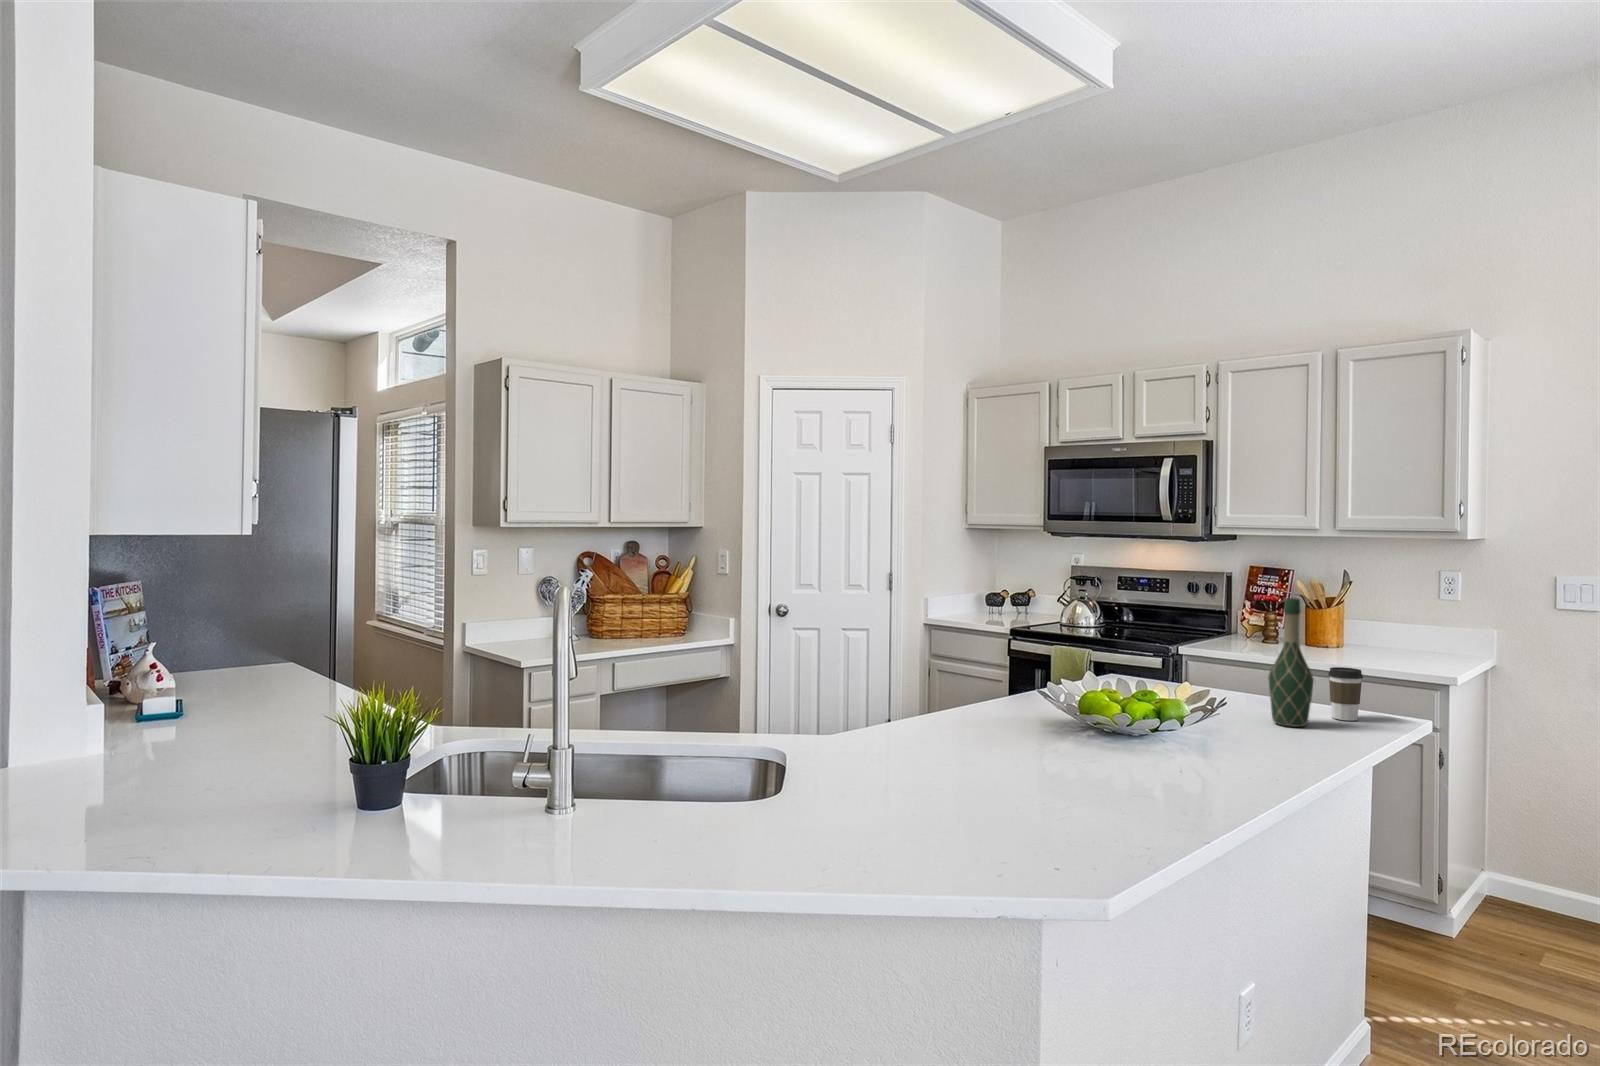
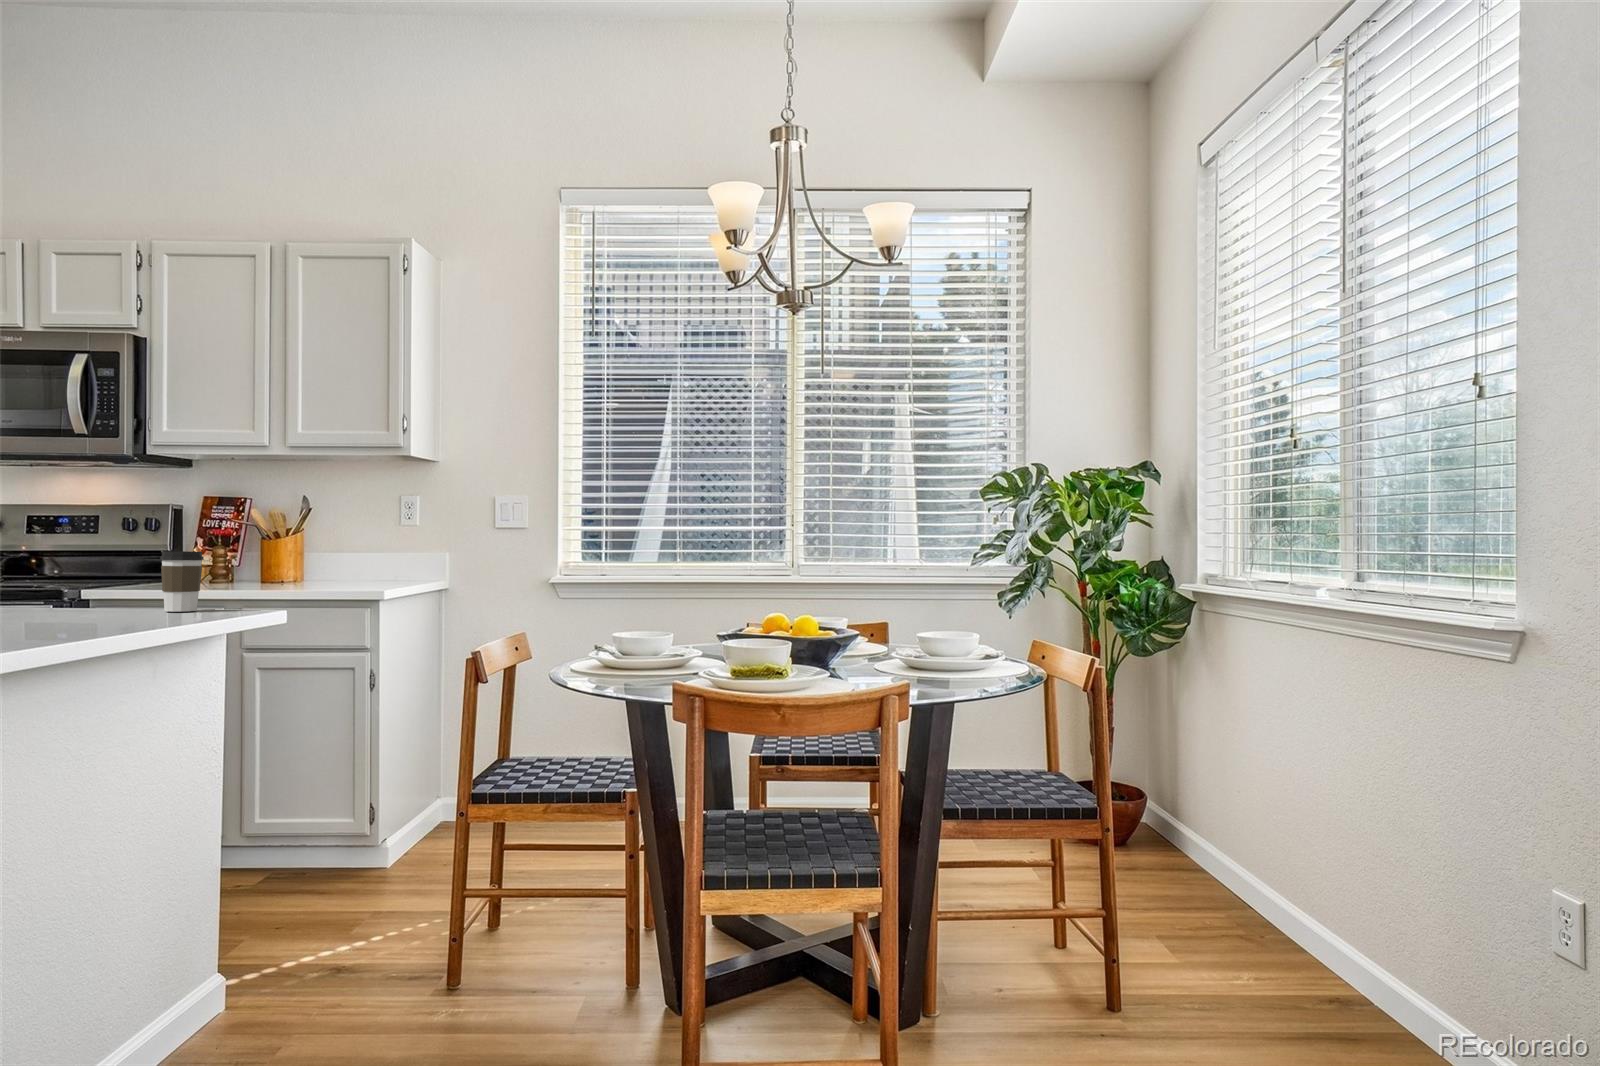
wine bottle: present [1268,598,1314,727] -> none [59,455,123,618]

